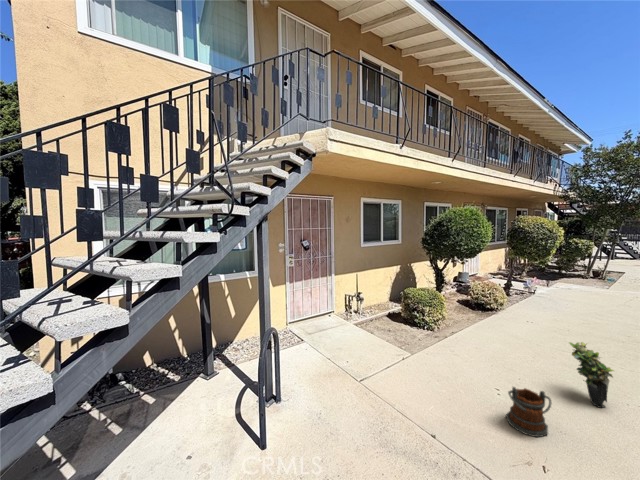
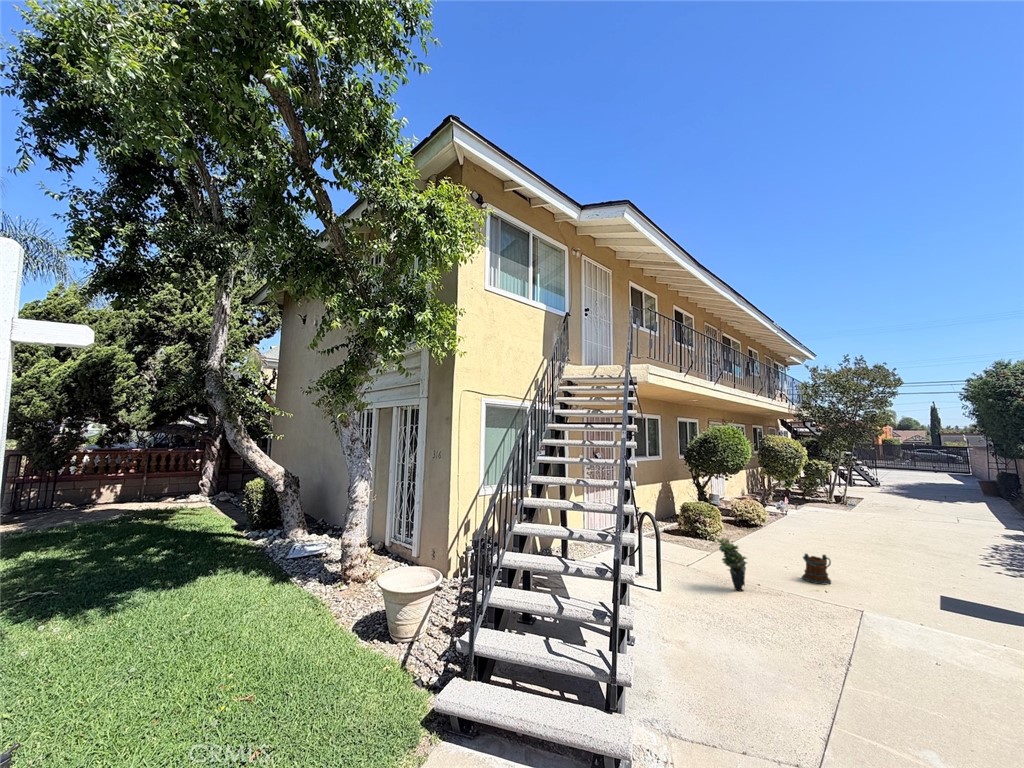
potted plant: present [569,342,614,408] -> present [717,539,747,591]

